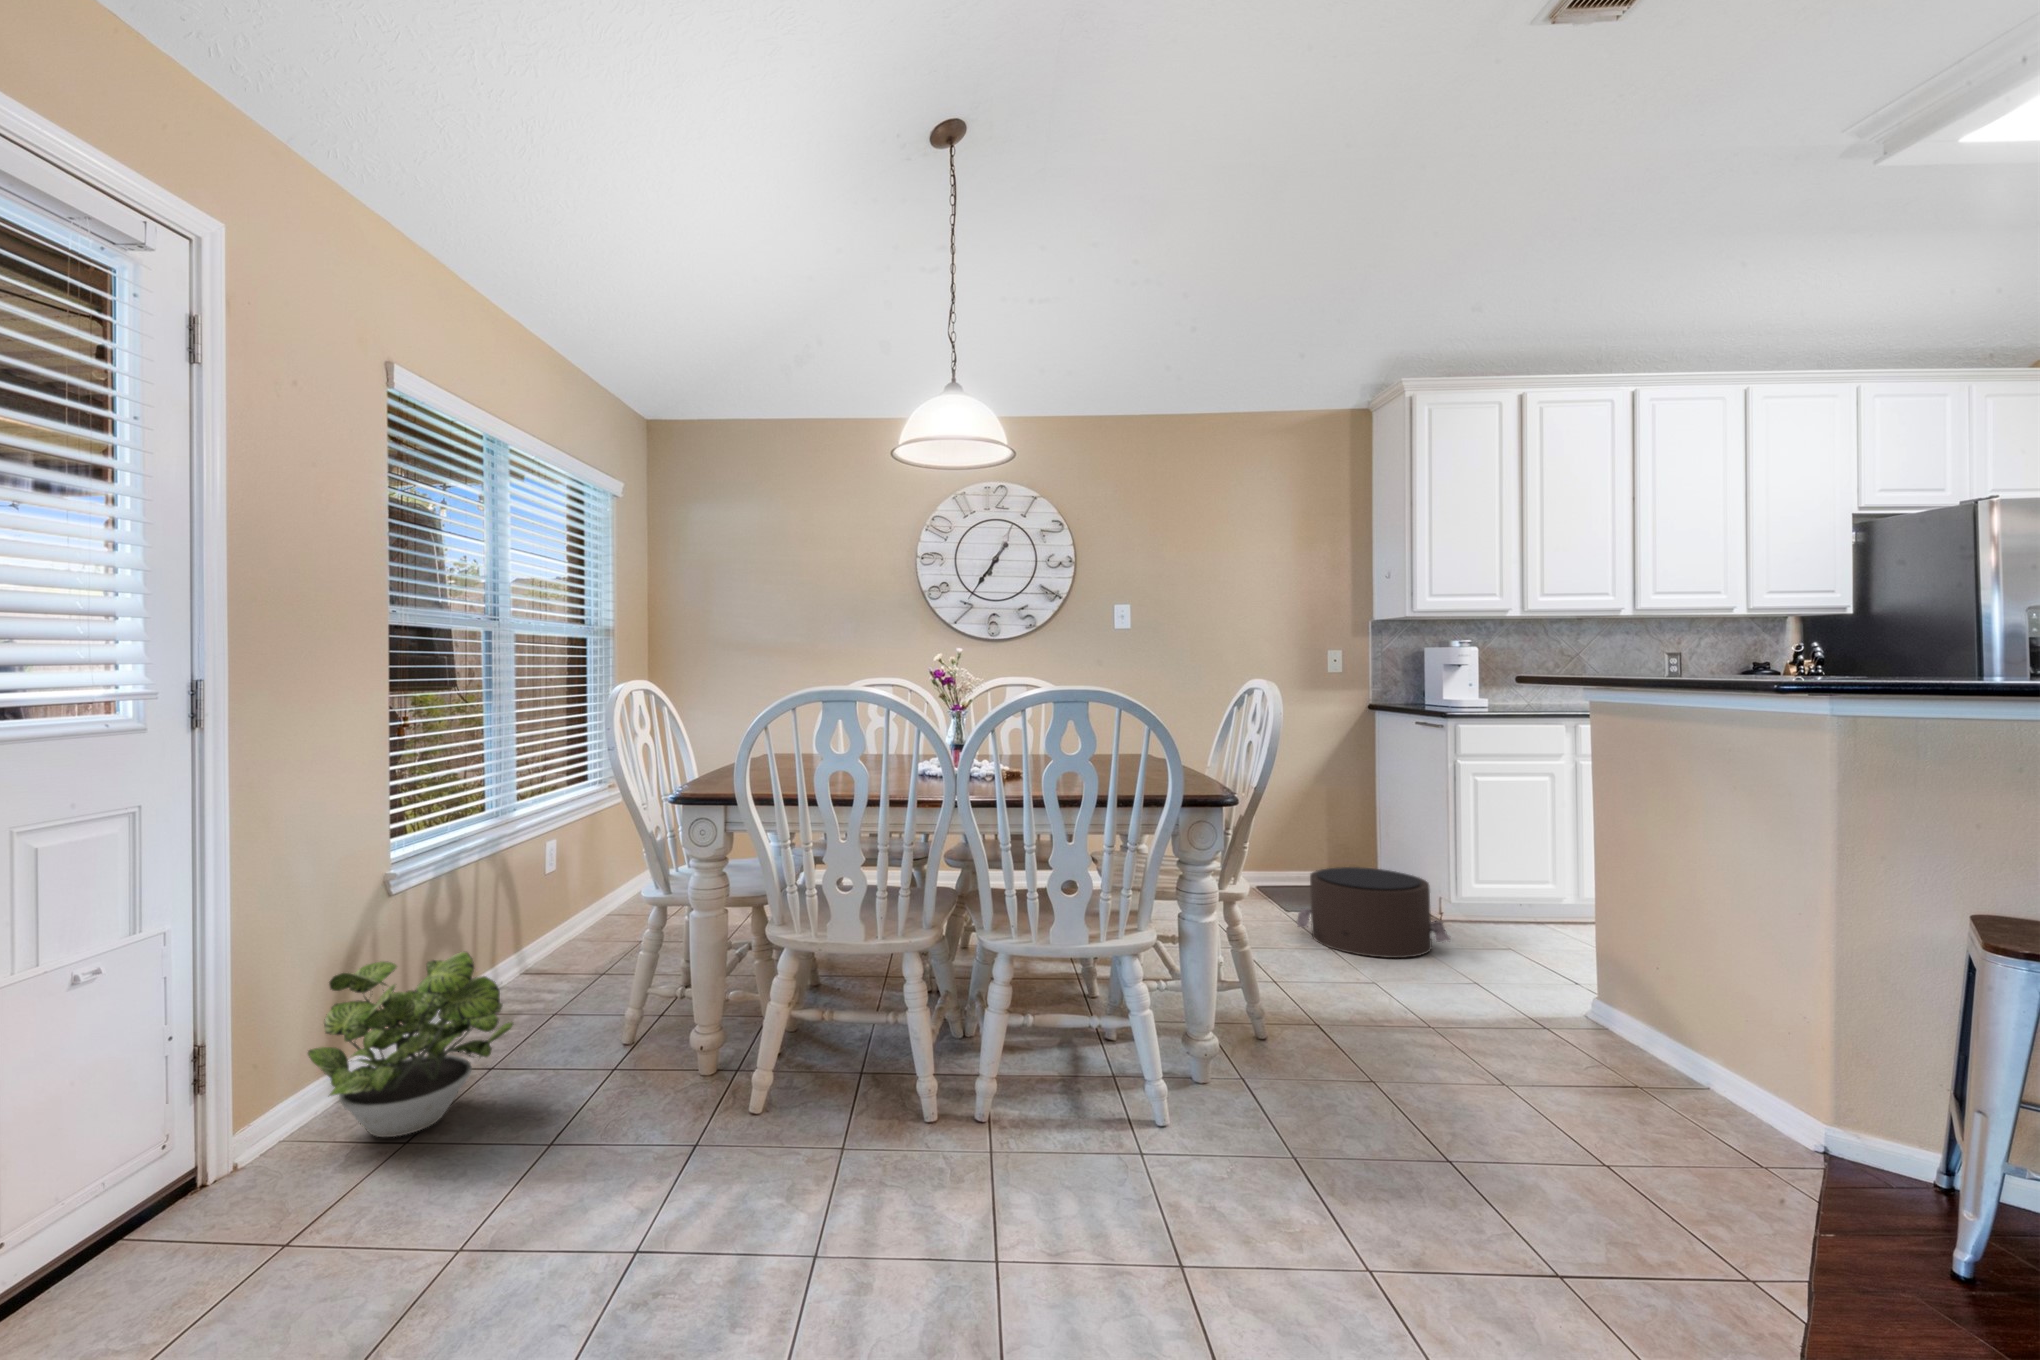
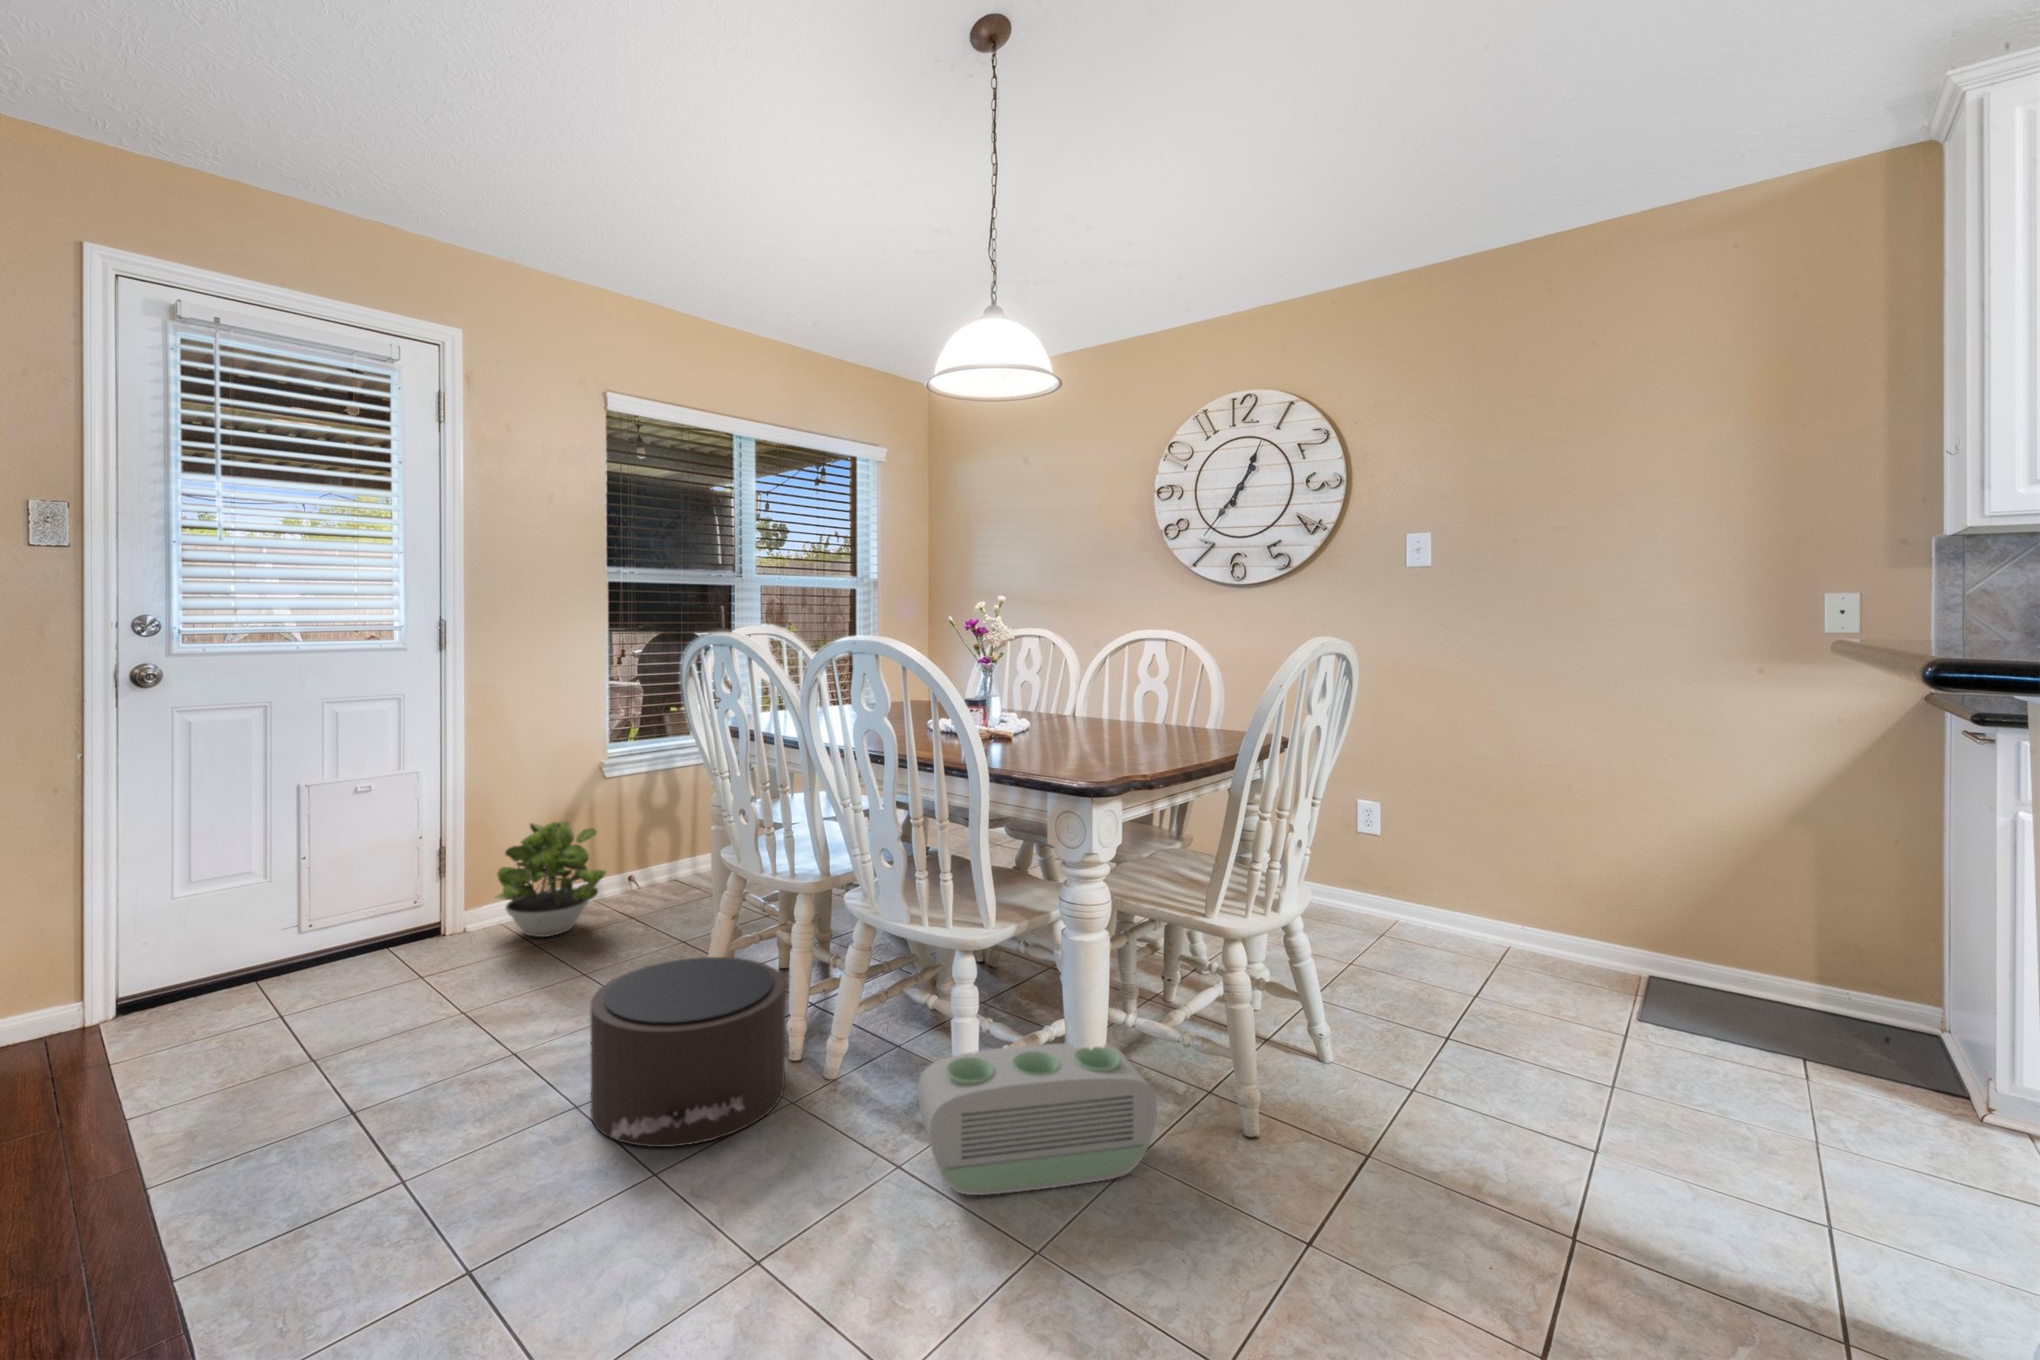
pouf: present [1297,867,1450,958] -> present [590,957,785,1147]
air purifier: none [1195,998,1312,1138] -> present [917,1043,1157,1195]

